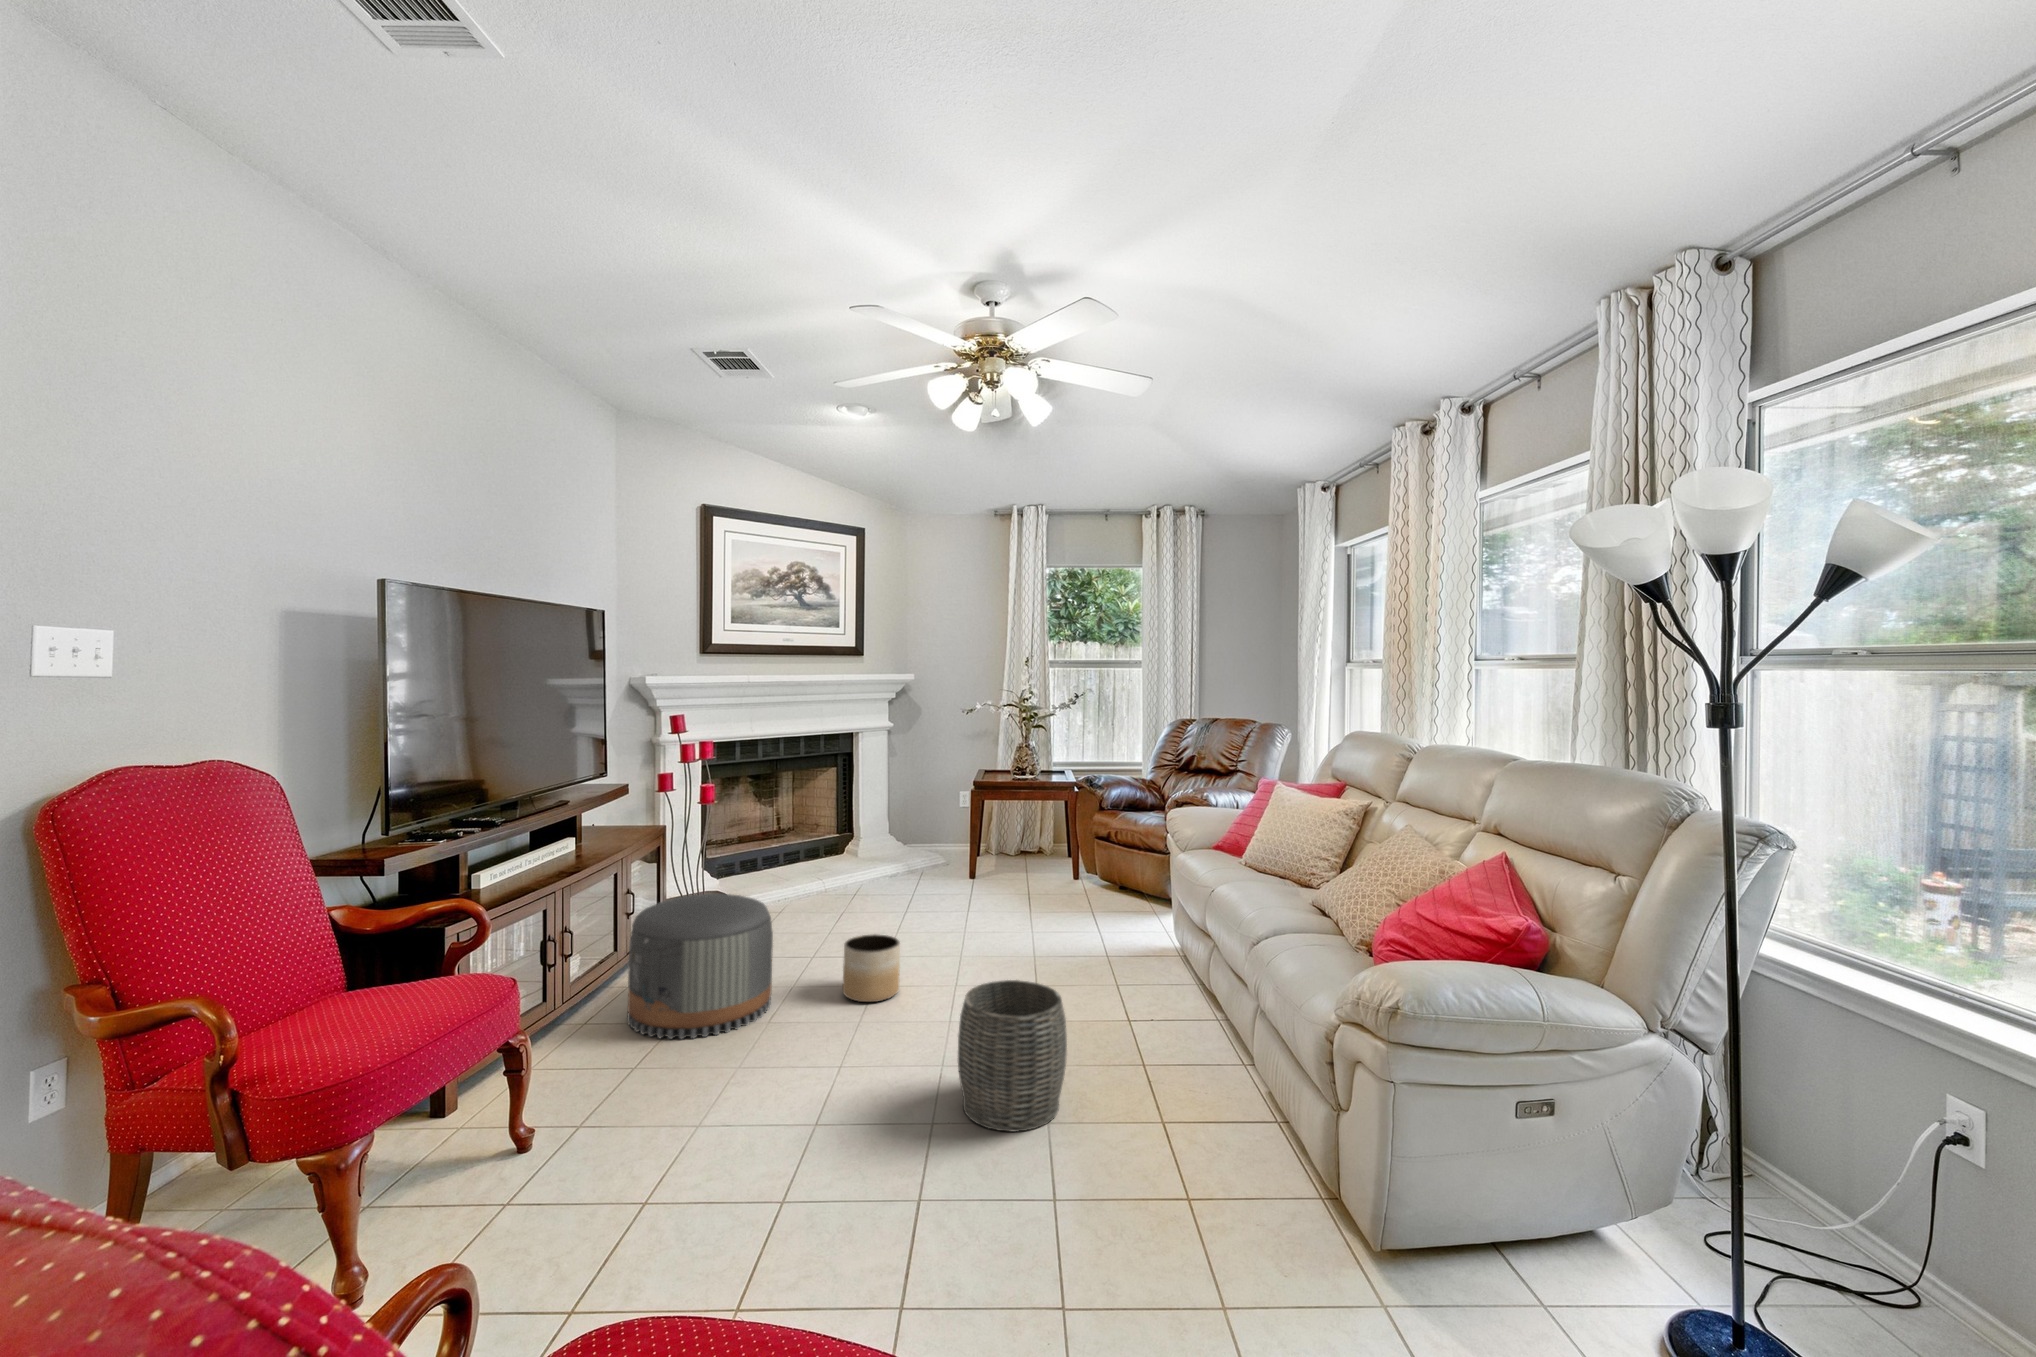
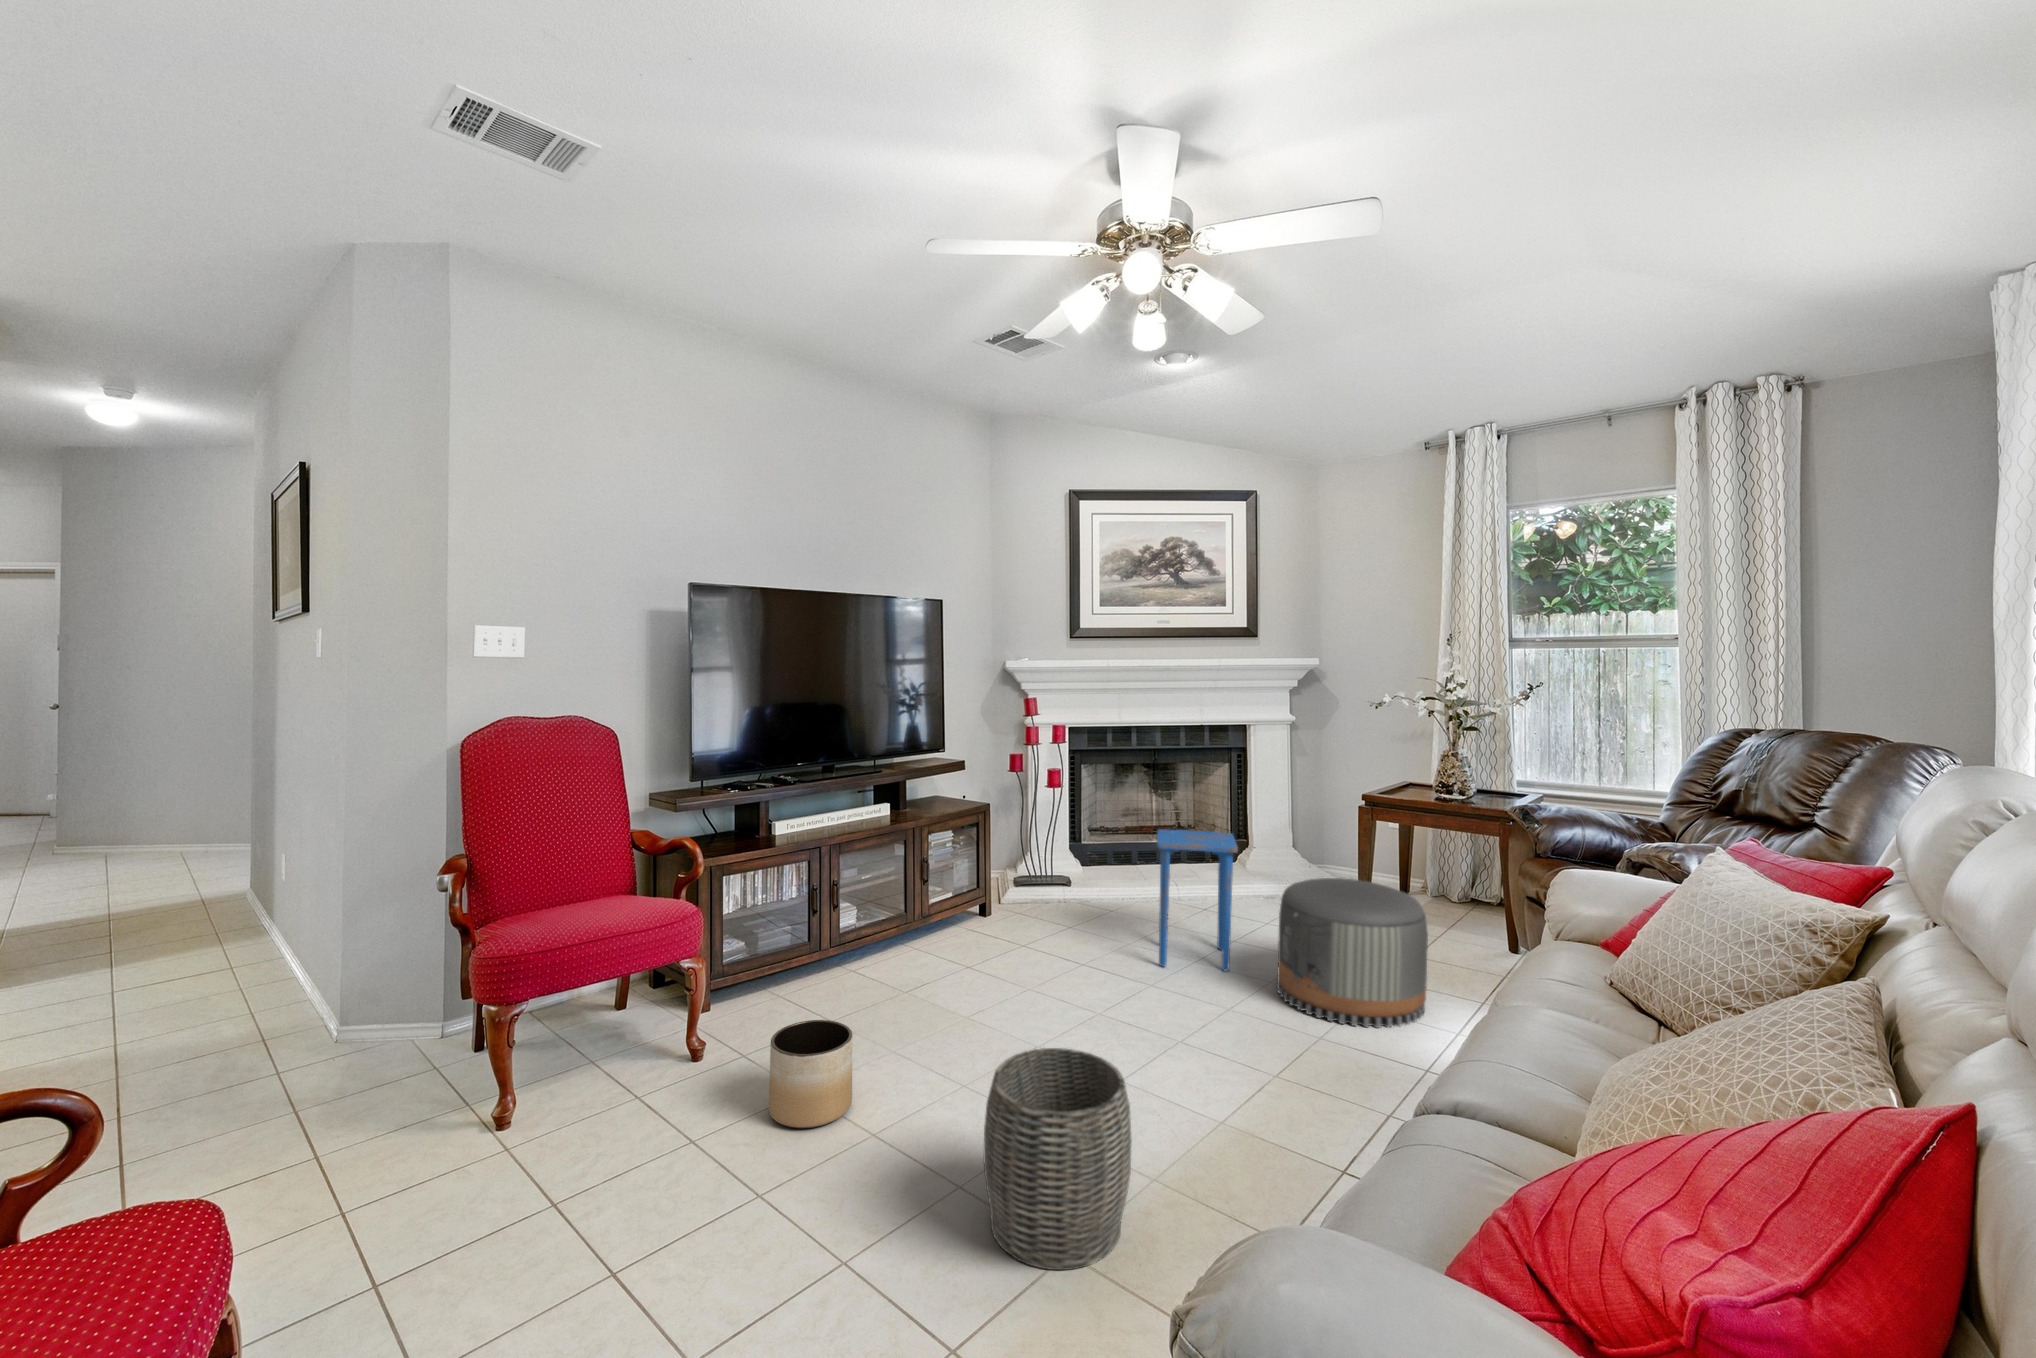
side table: none [852,822,935,942] -> present [1157,829,1238,972]
pouf: present [627,894,773,1039] -> present [1277,878,1428,1028]
planter: present [843,934,900,1002] -> present [769,1020,852,1128]

